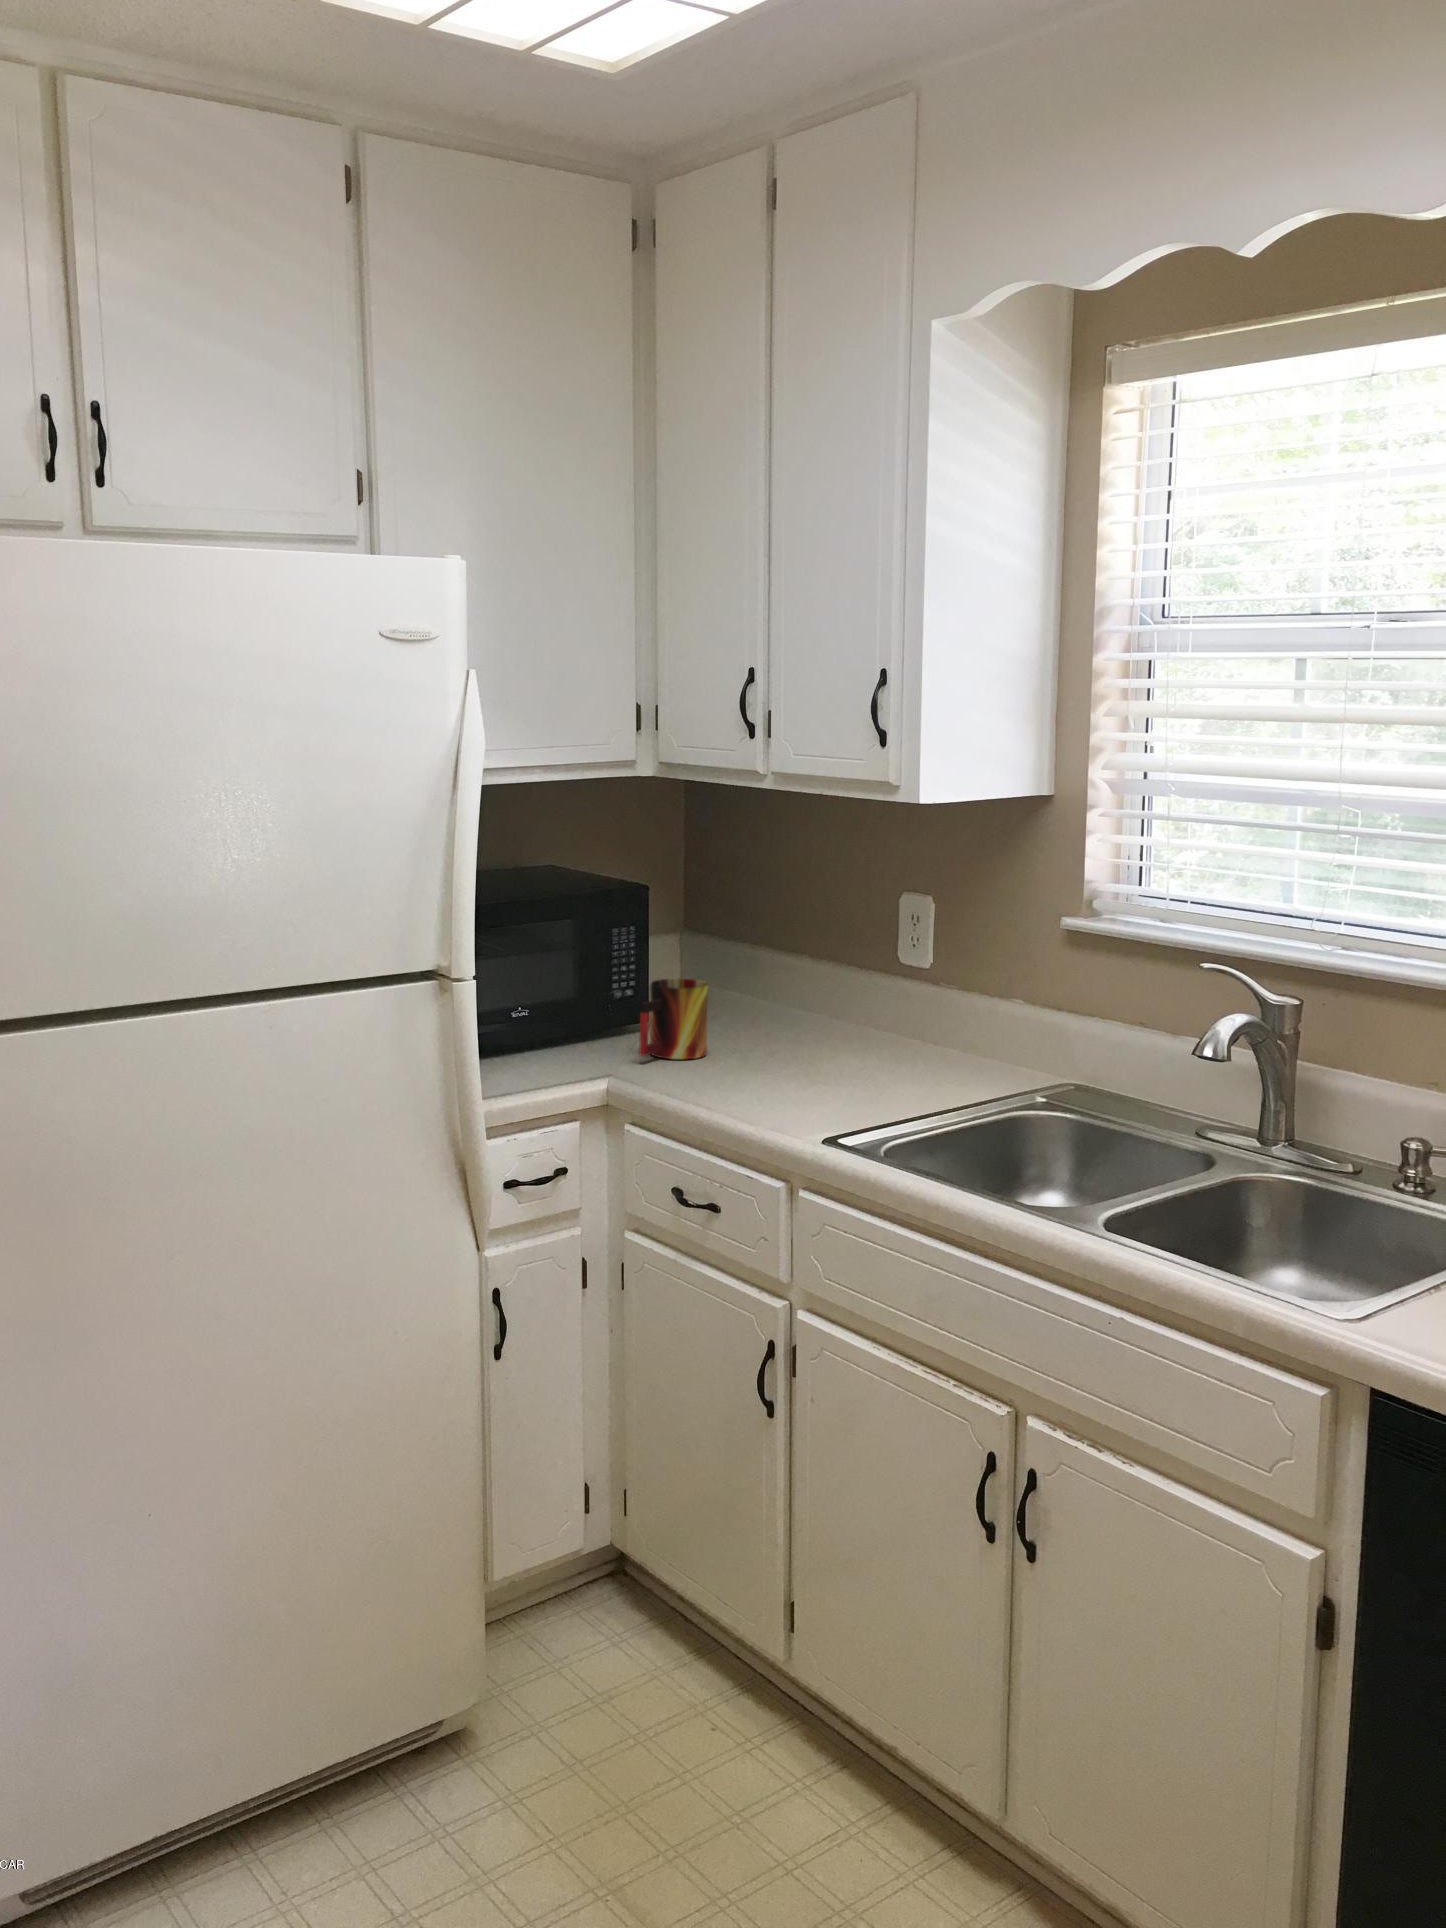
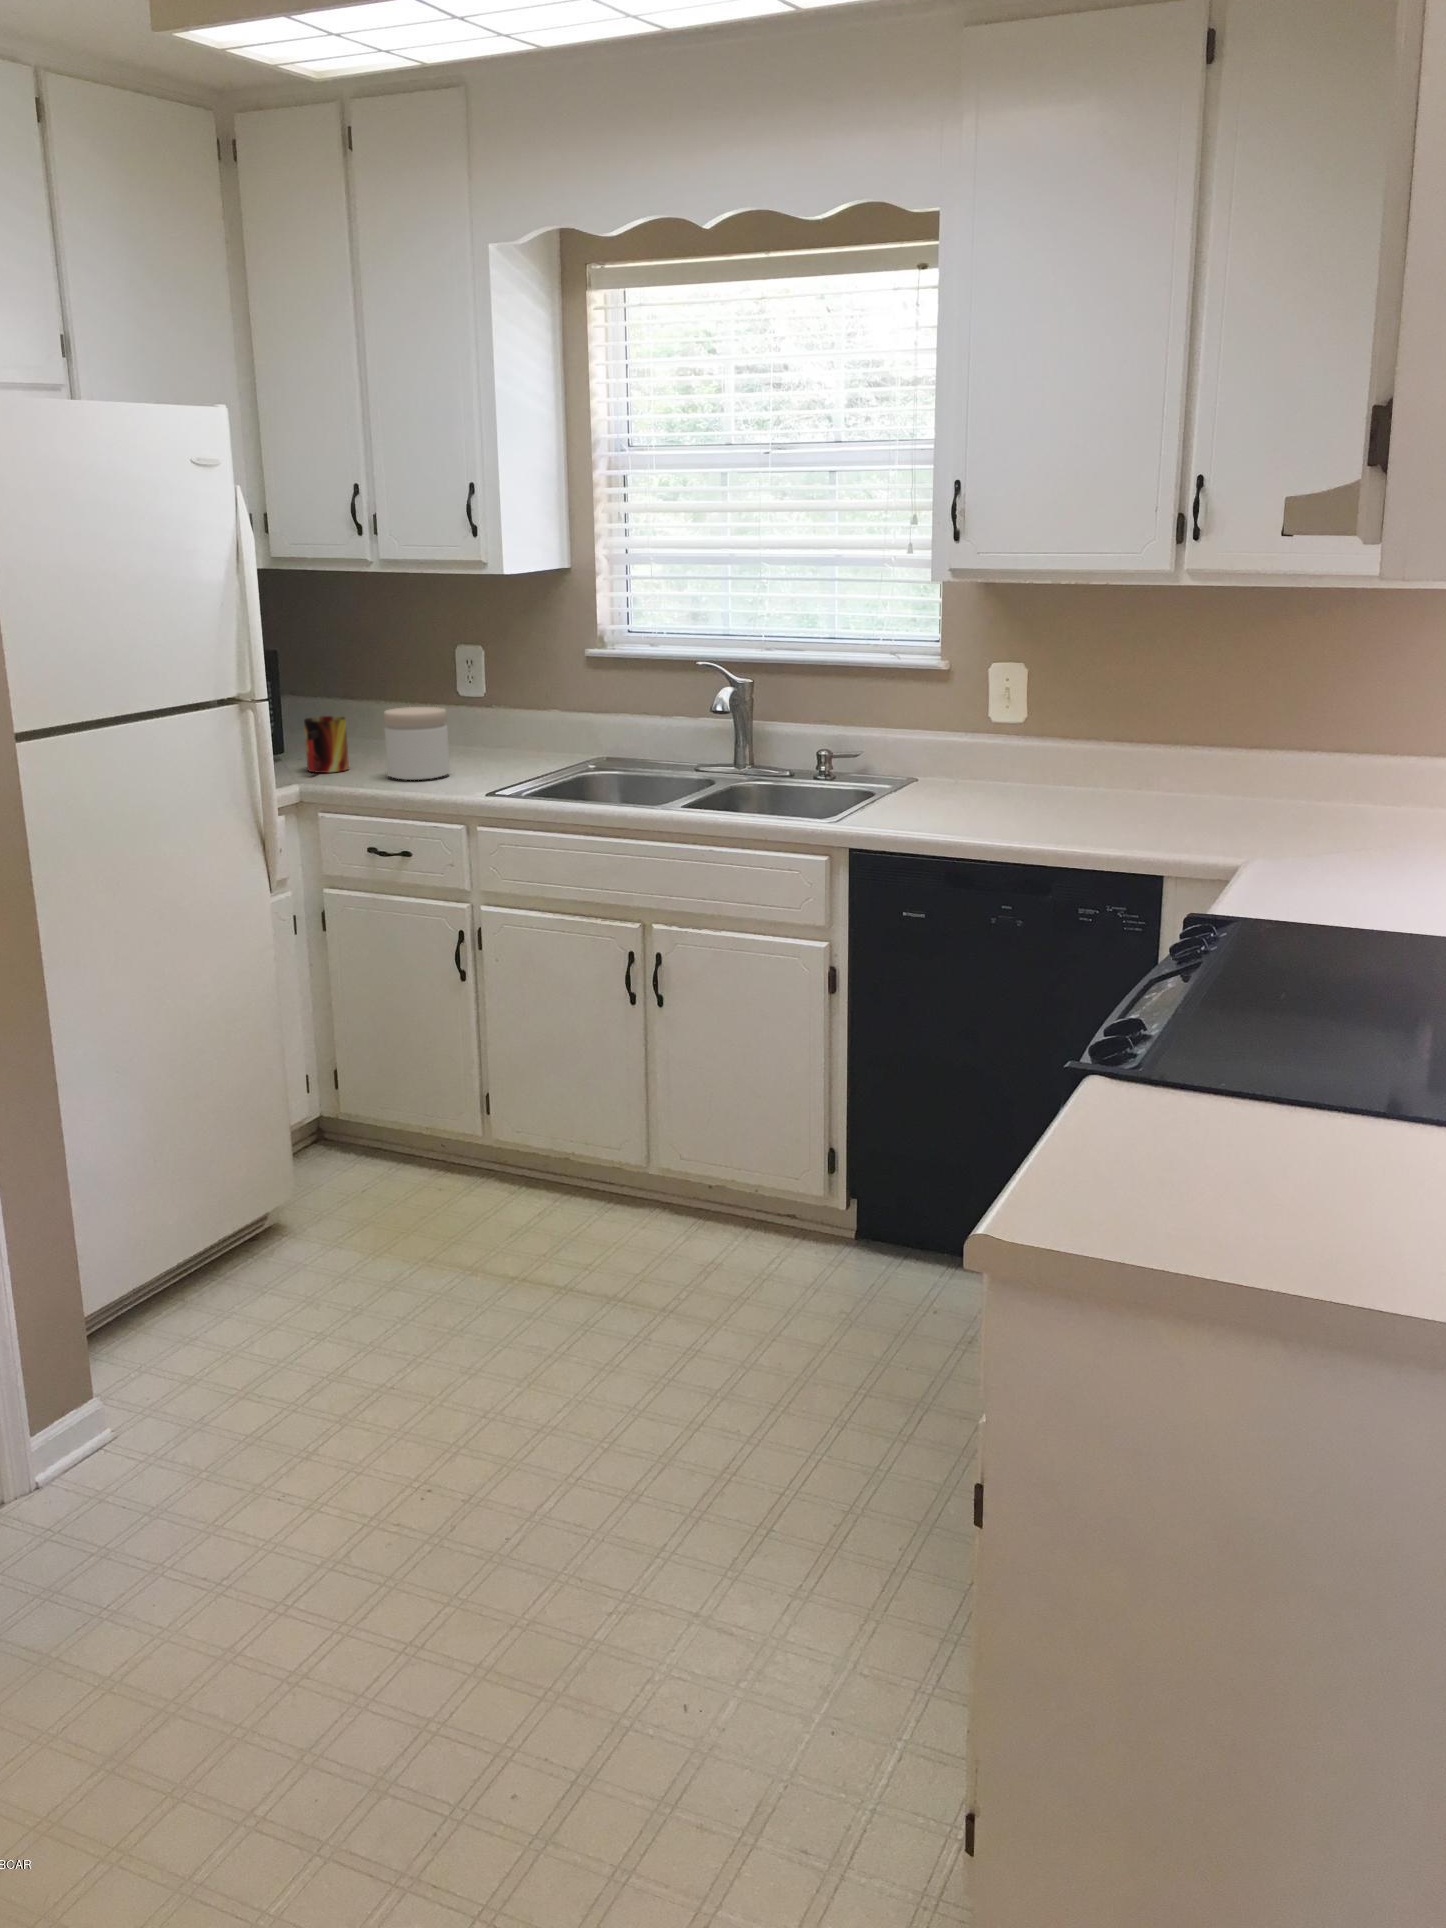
jar: none [732,981,825,1091] -> present [384,707,450,780]

